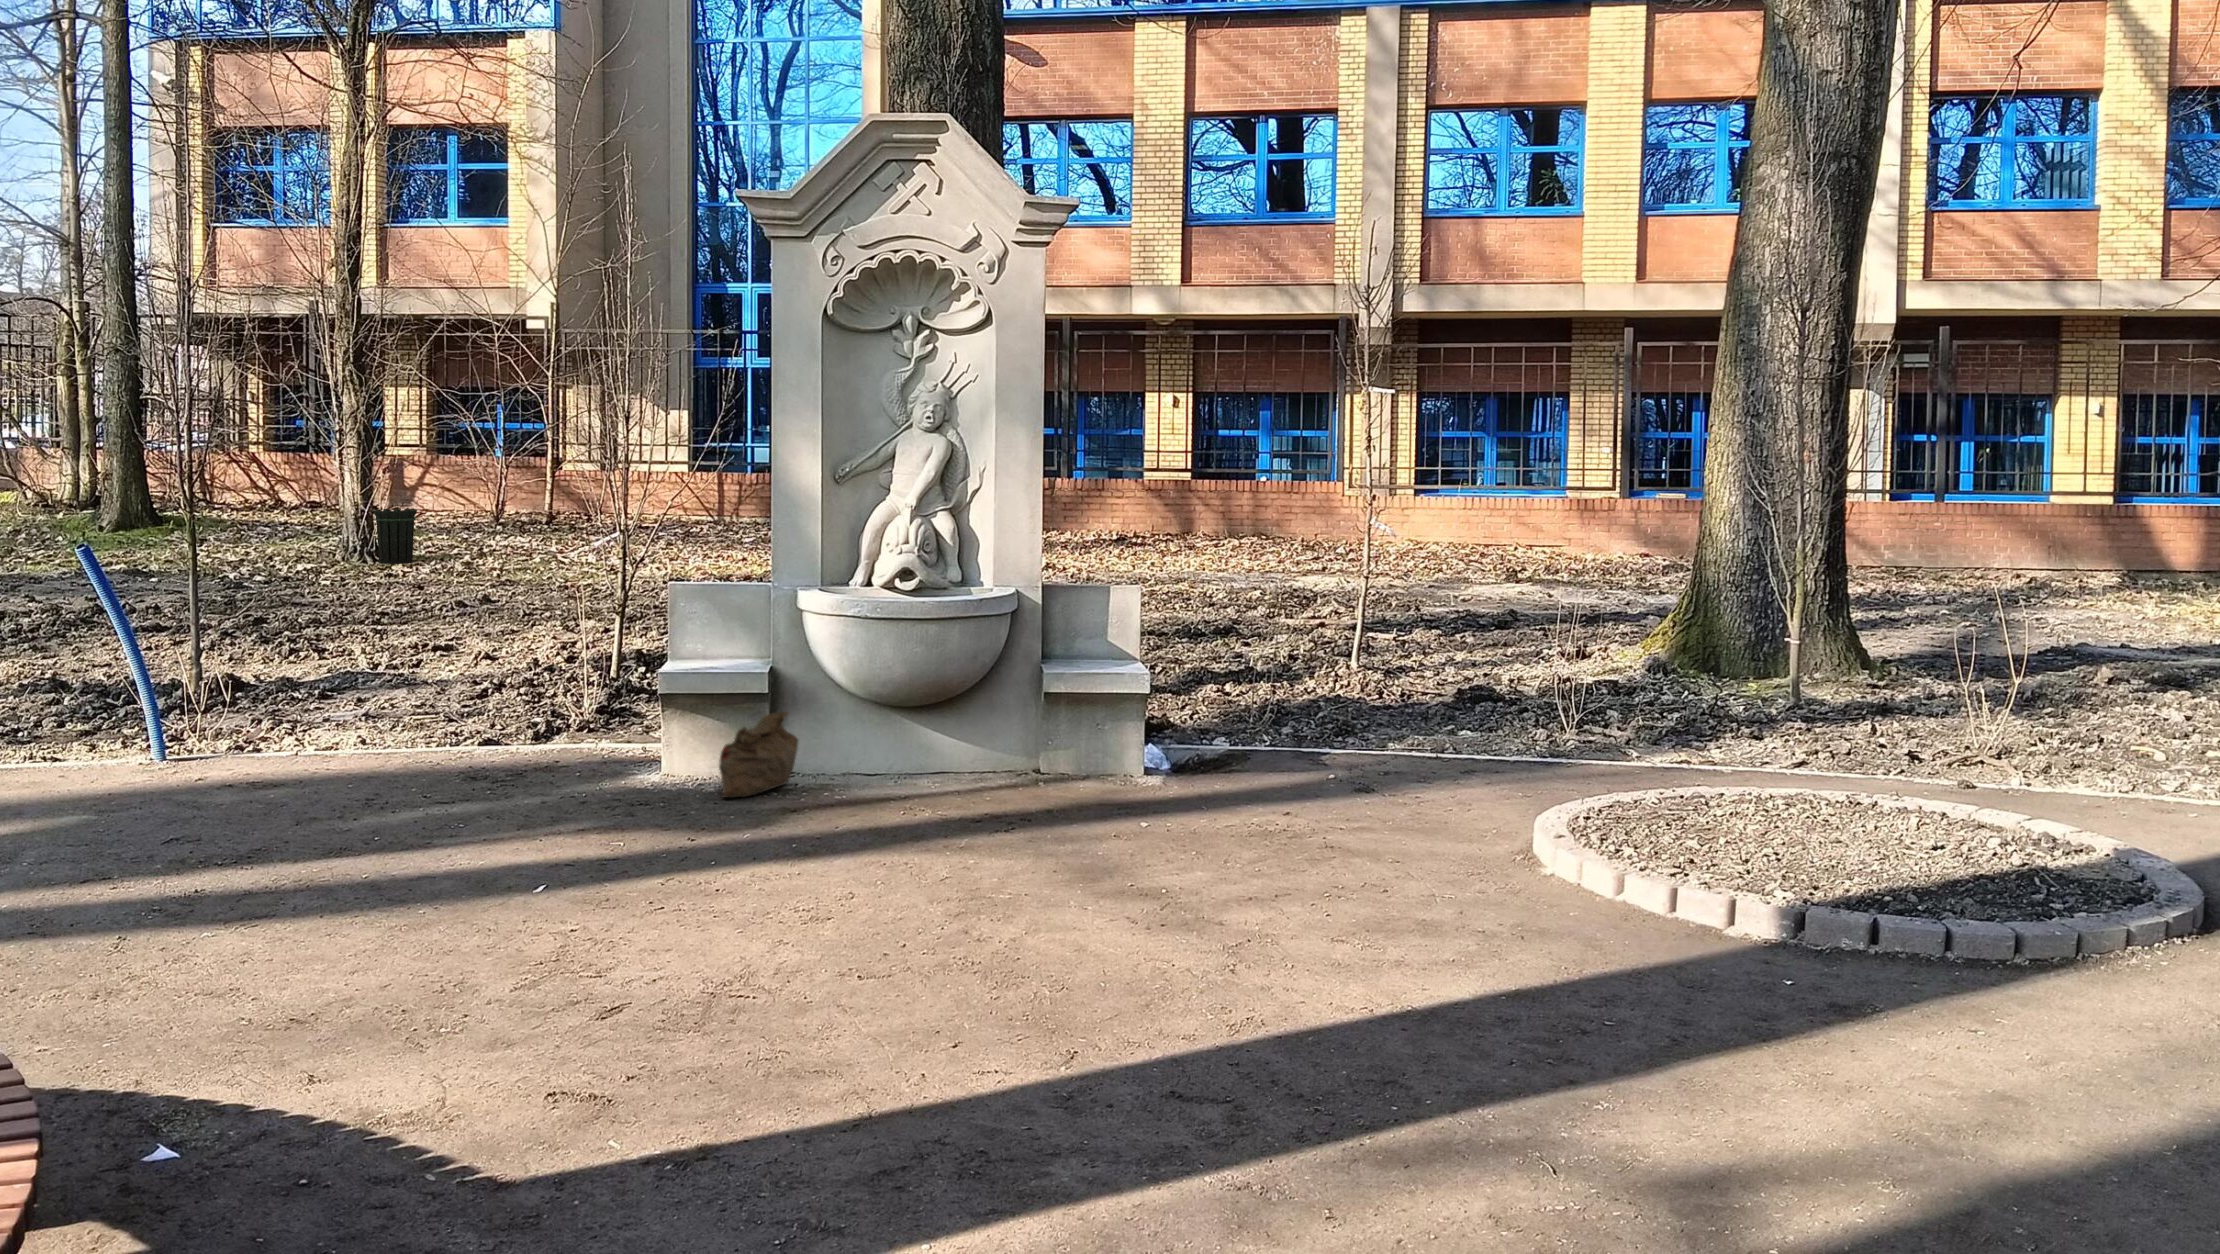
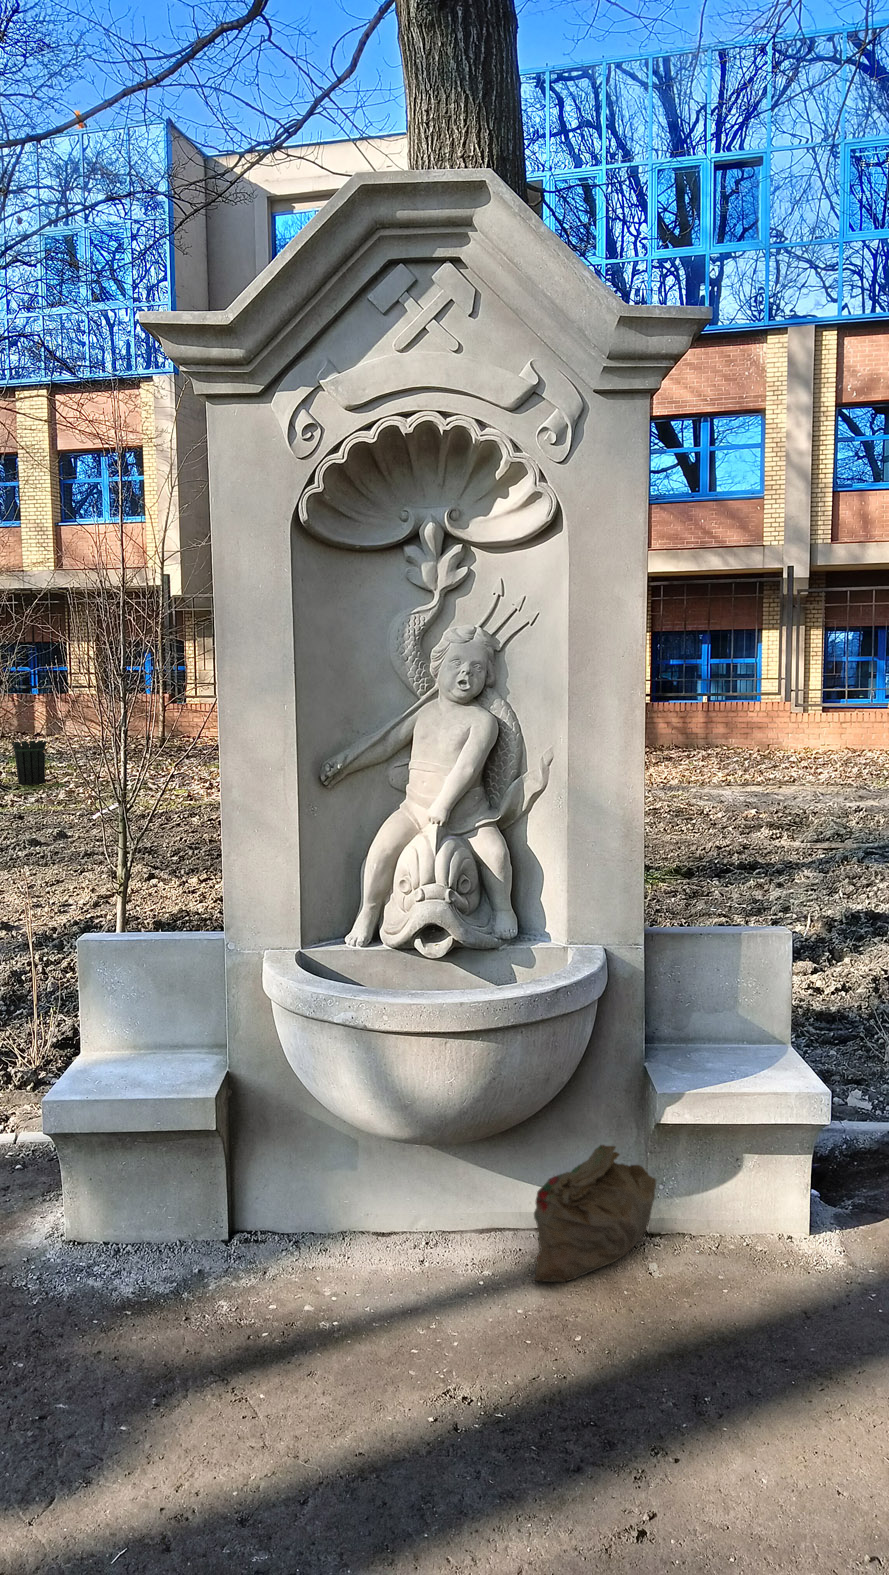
bag: present [719,712,799,798] -> present [532,1145,656,1282]

